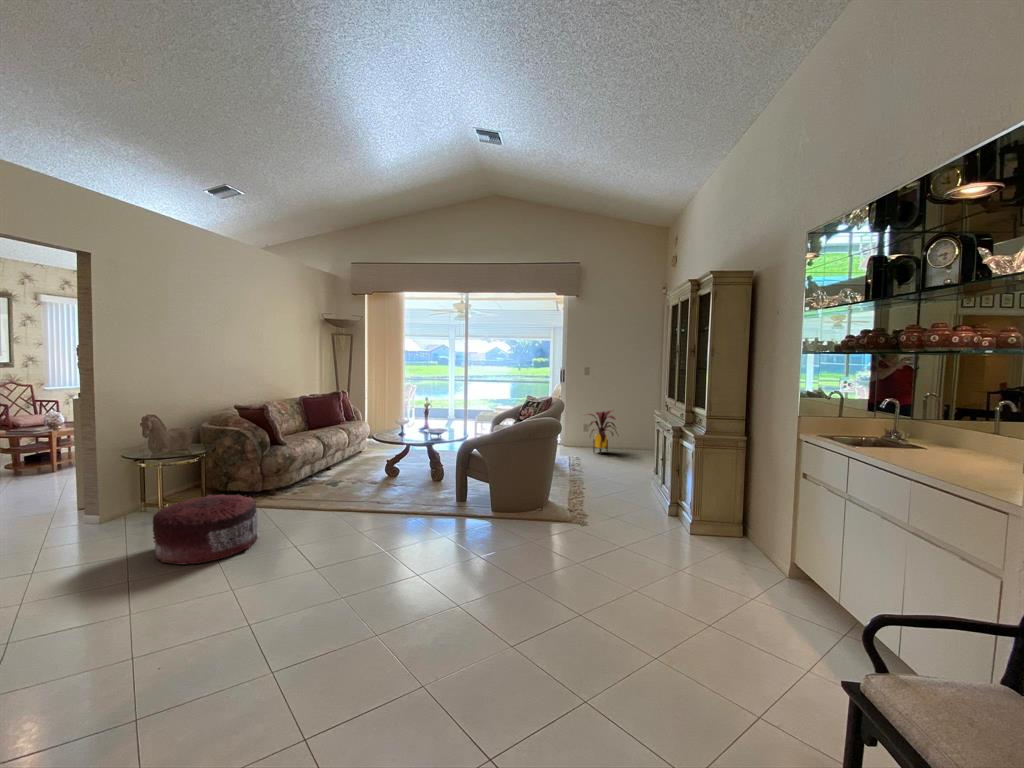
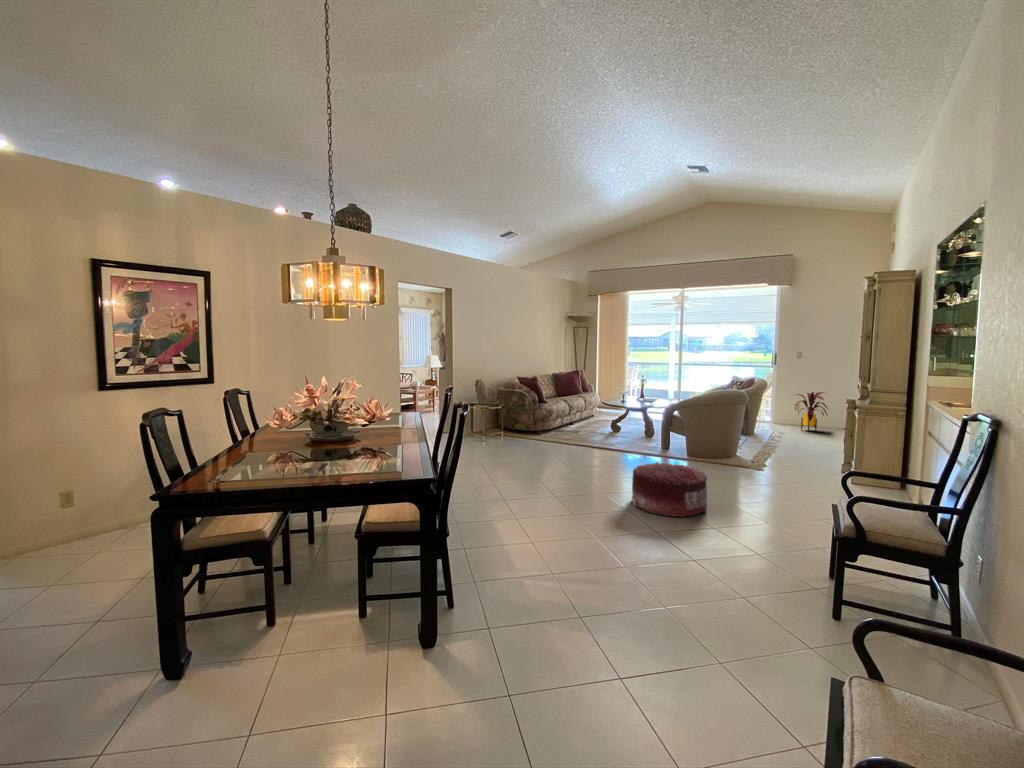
pouf: present [153,494,259,565] -> present [632,462,707,517]

